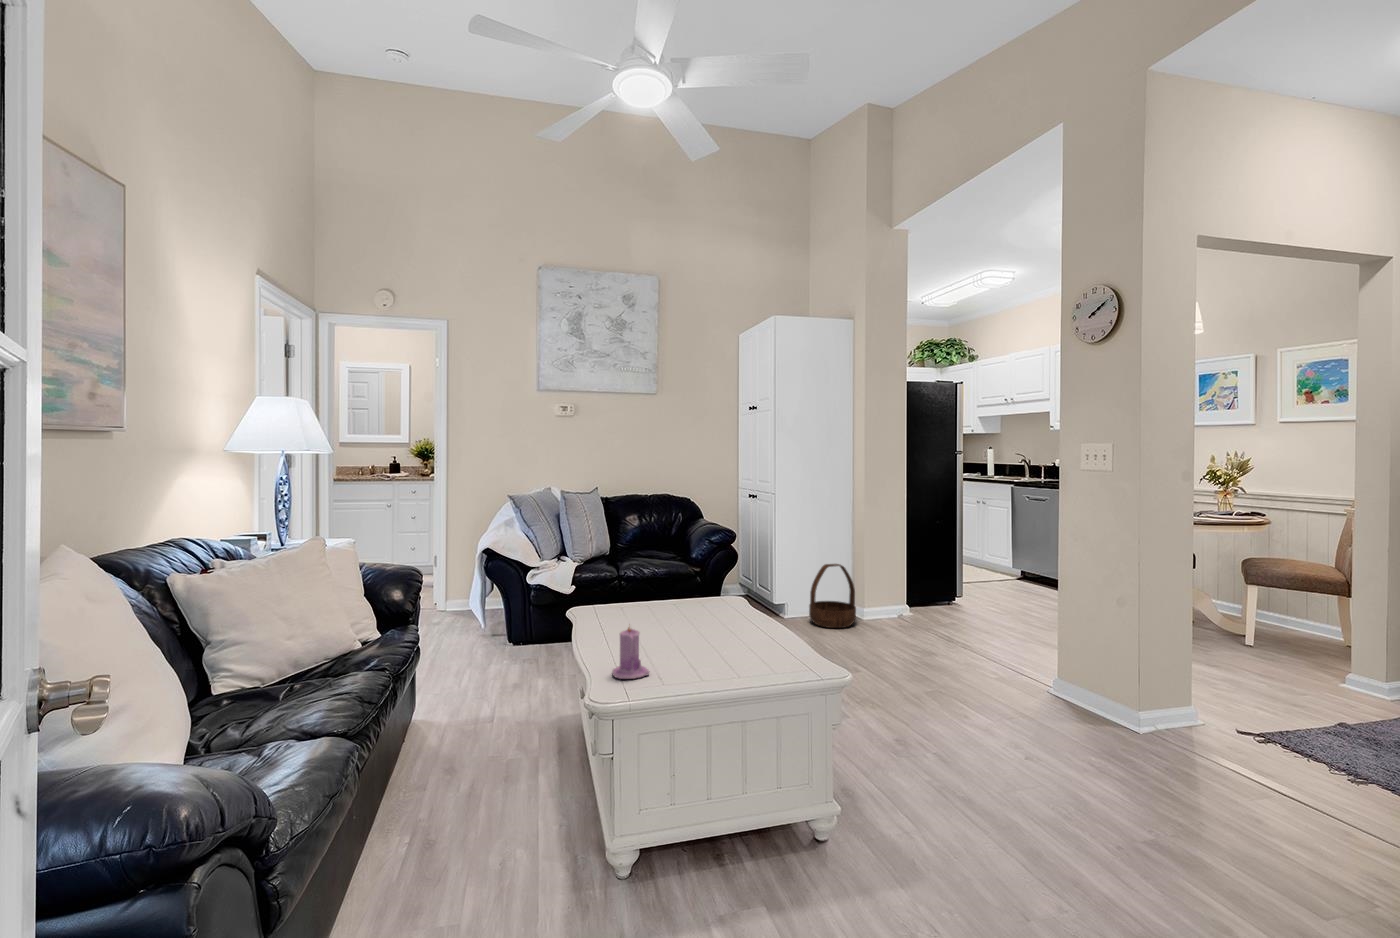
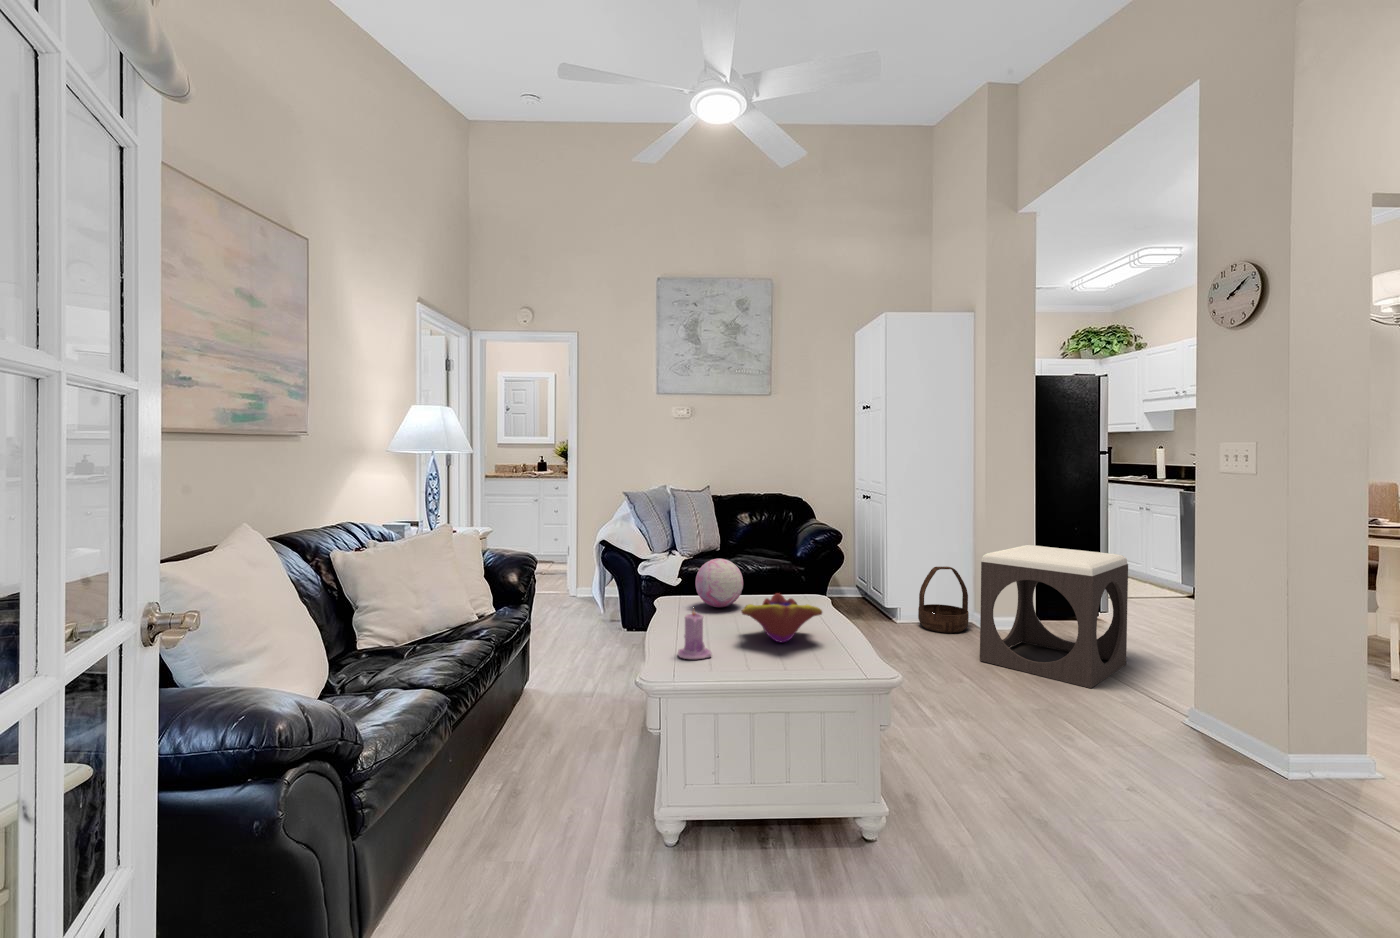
footstool: none [873,541,999,674] -> present [980,545,1128,688]
decorative orb: none [611,568,662,619] -> present [695,559,743,607]
decorative bowl: none [673,602,757,654] -> present [742,593,822,643]

